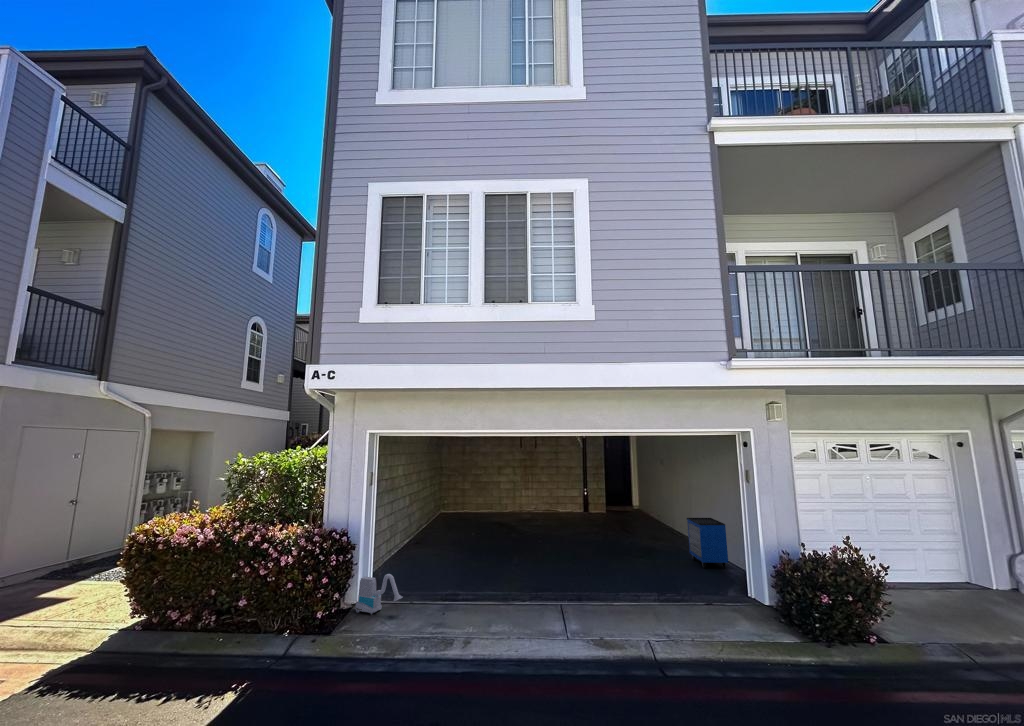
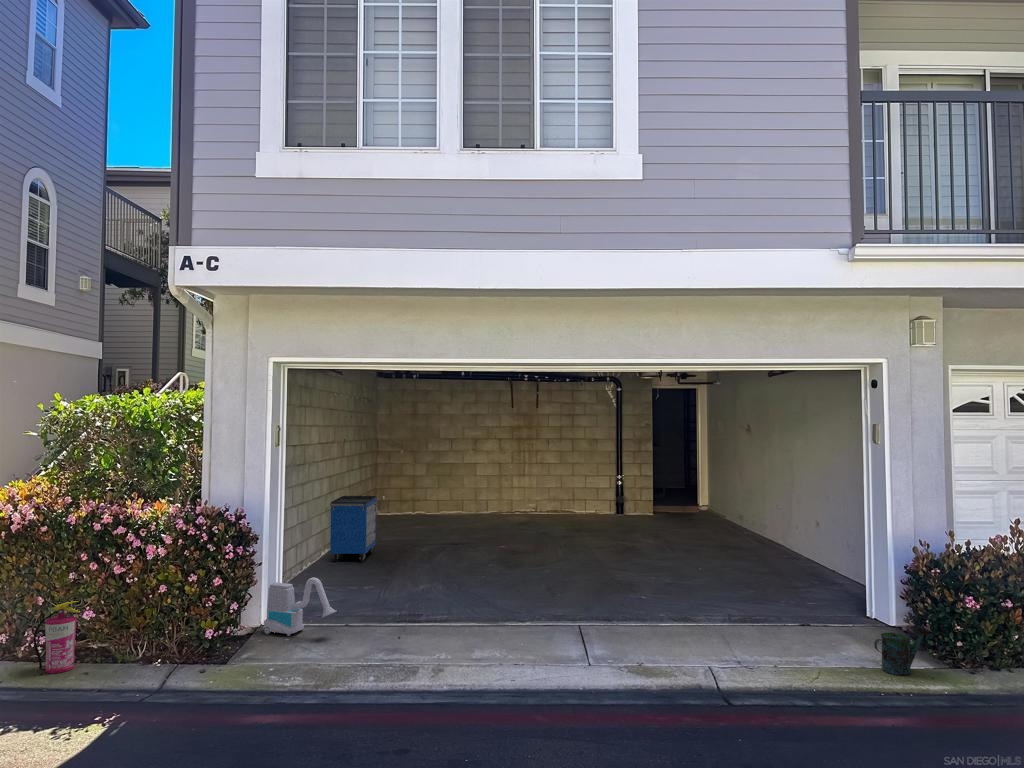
storage cabinet: present [687,518,728,568] -> present [330,496,376,562]
fire extinguisher: none [206,592,238,644] -> present [34,601,80,673]
watering can: none [759,614,796,649] -> present [874,628,930,676]

